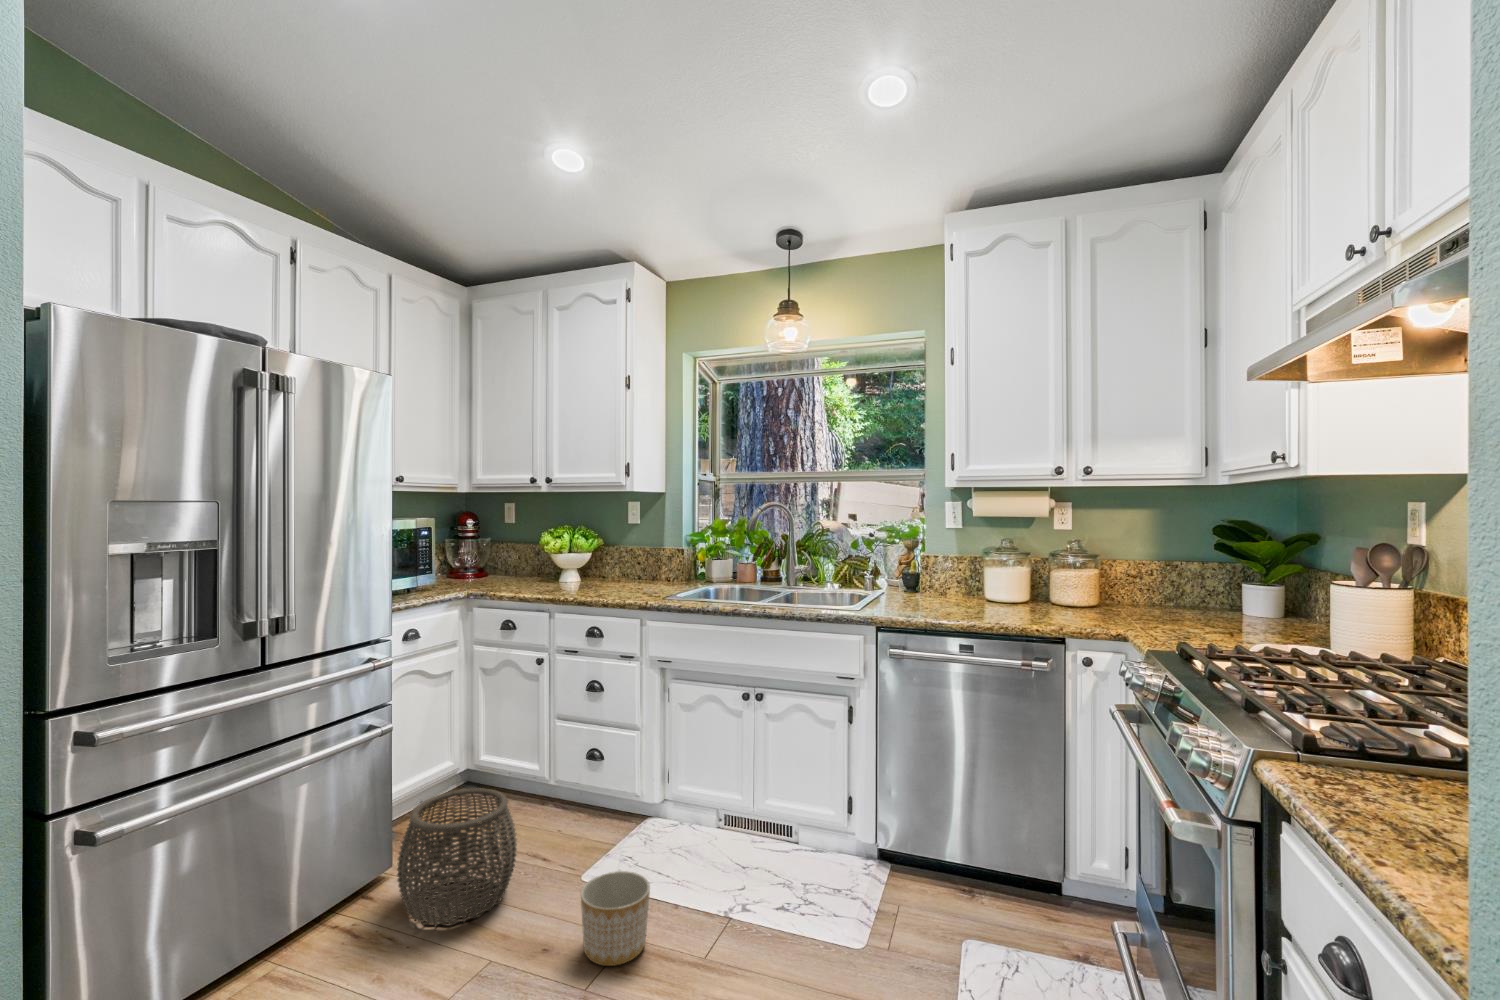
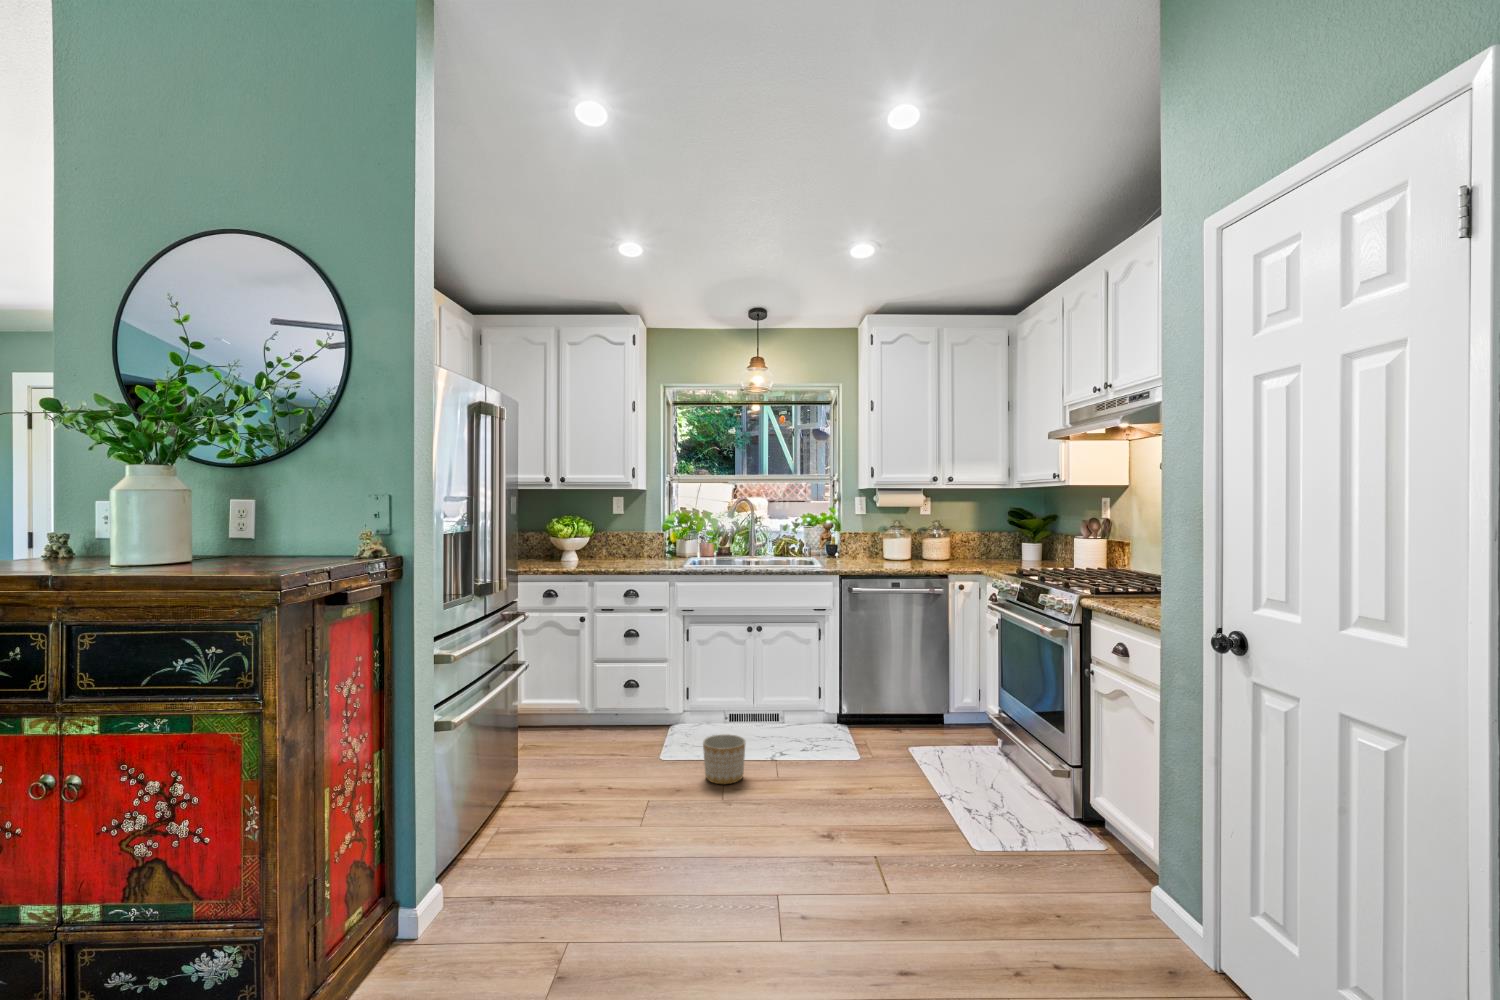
woven basket: present [397,788,517,926] -> none [555,702,635,788]

